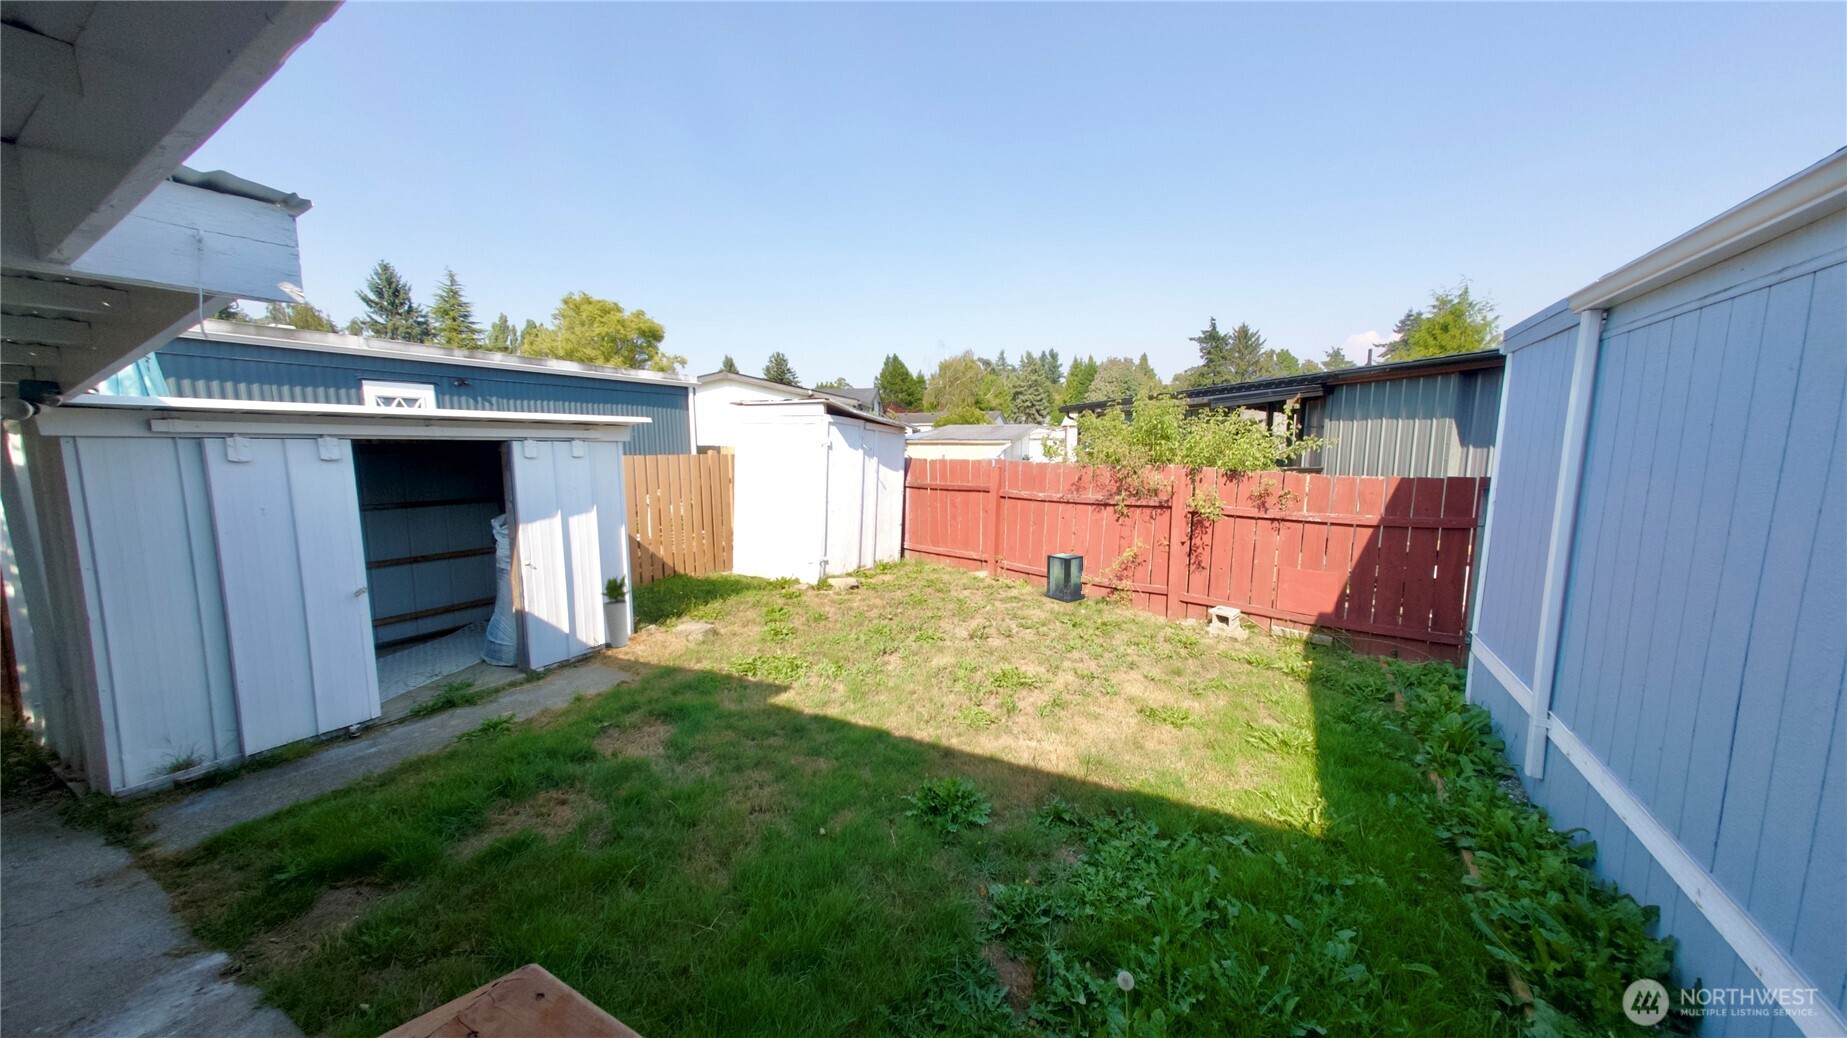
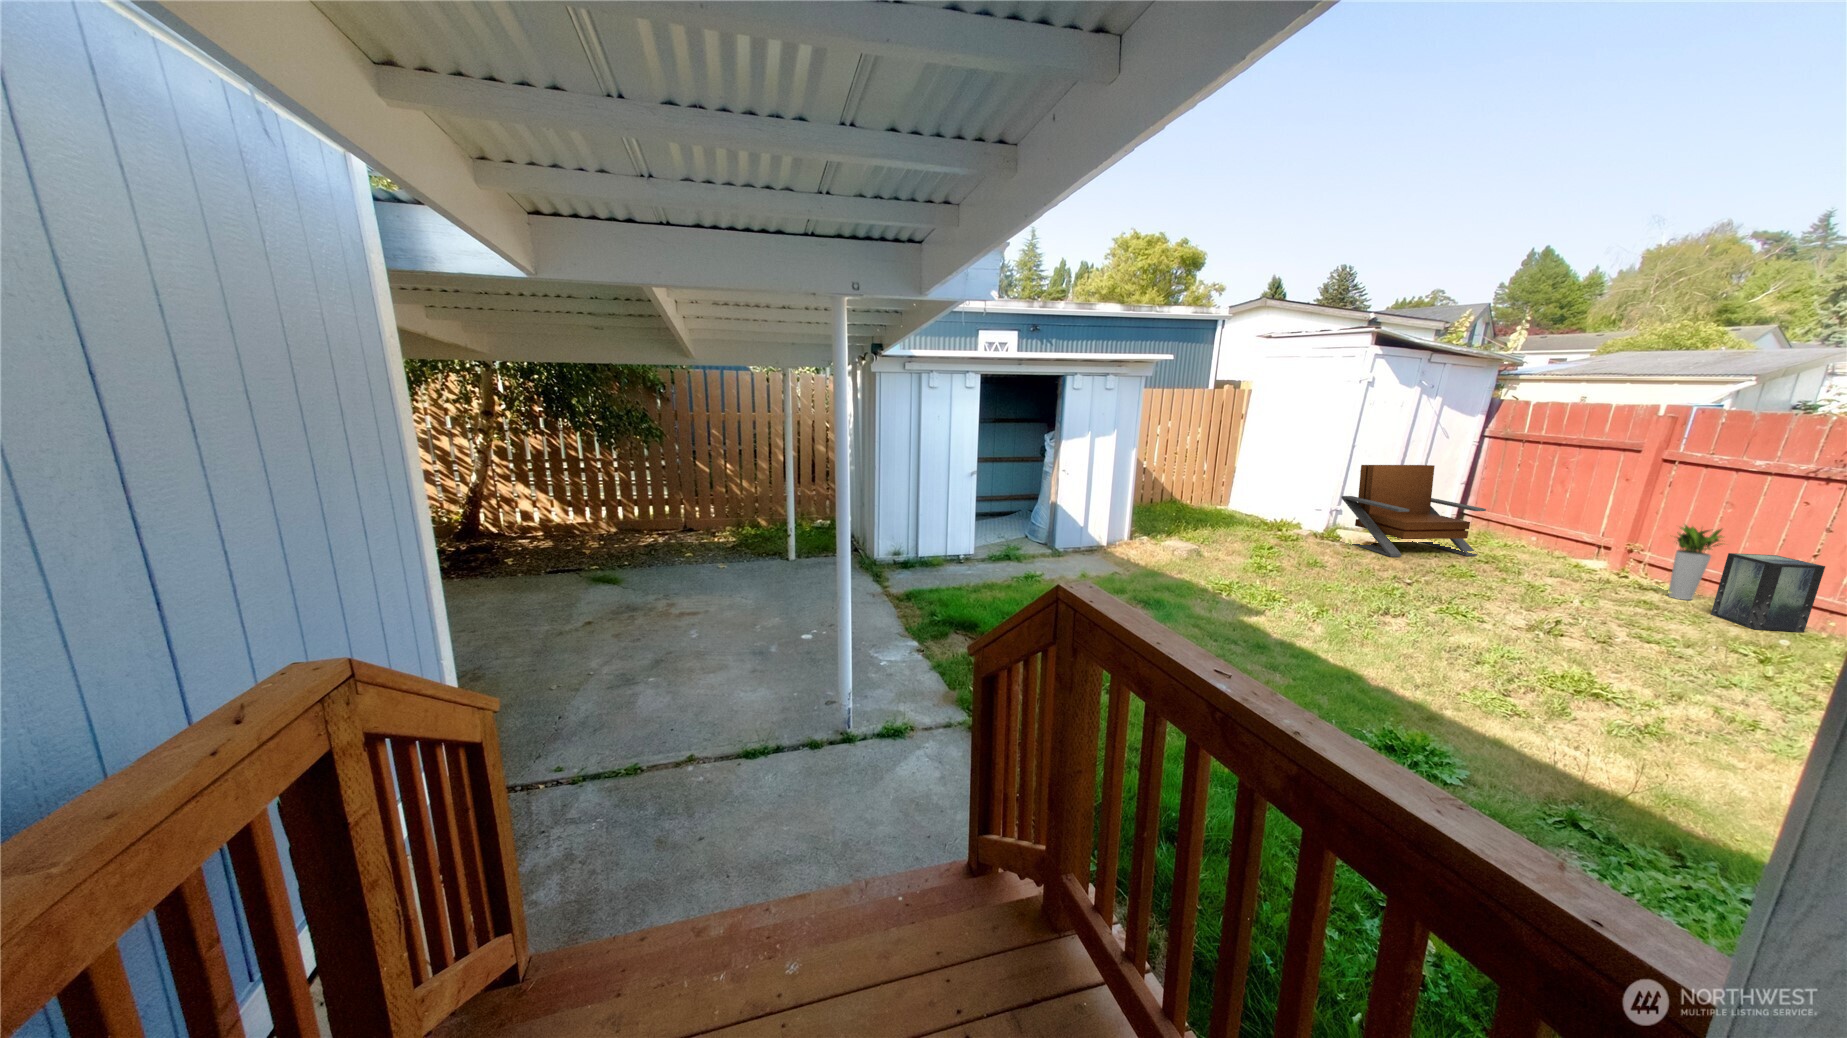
lounge chair: none [825,514,922,596] -> present [1341,465,1486,557]
planter: present [602,575,629,648] -> present [1668,525,1722,600]

